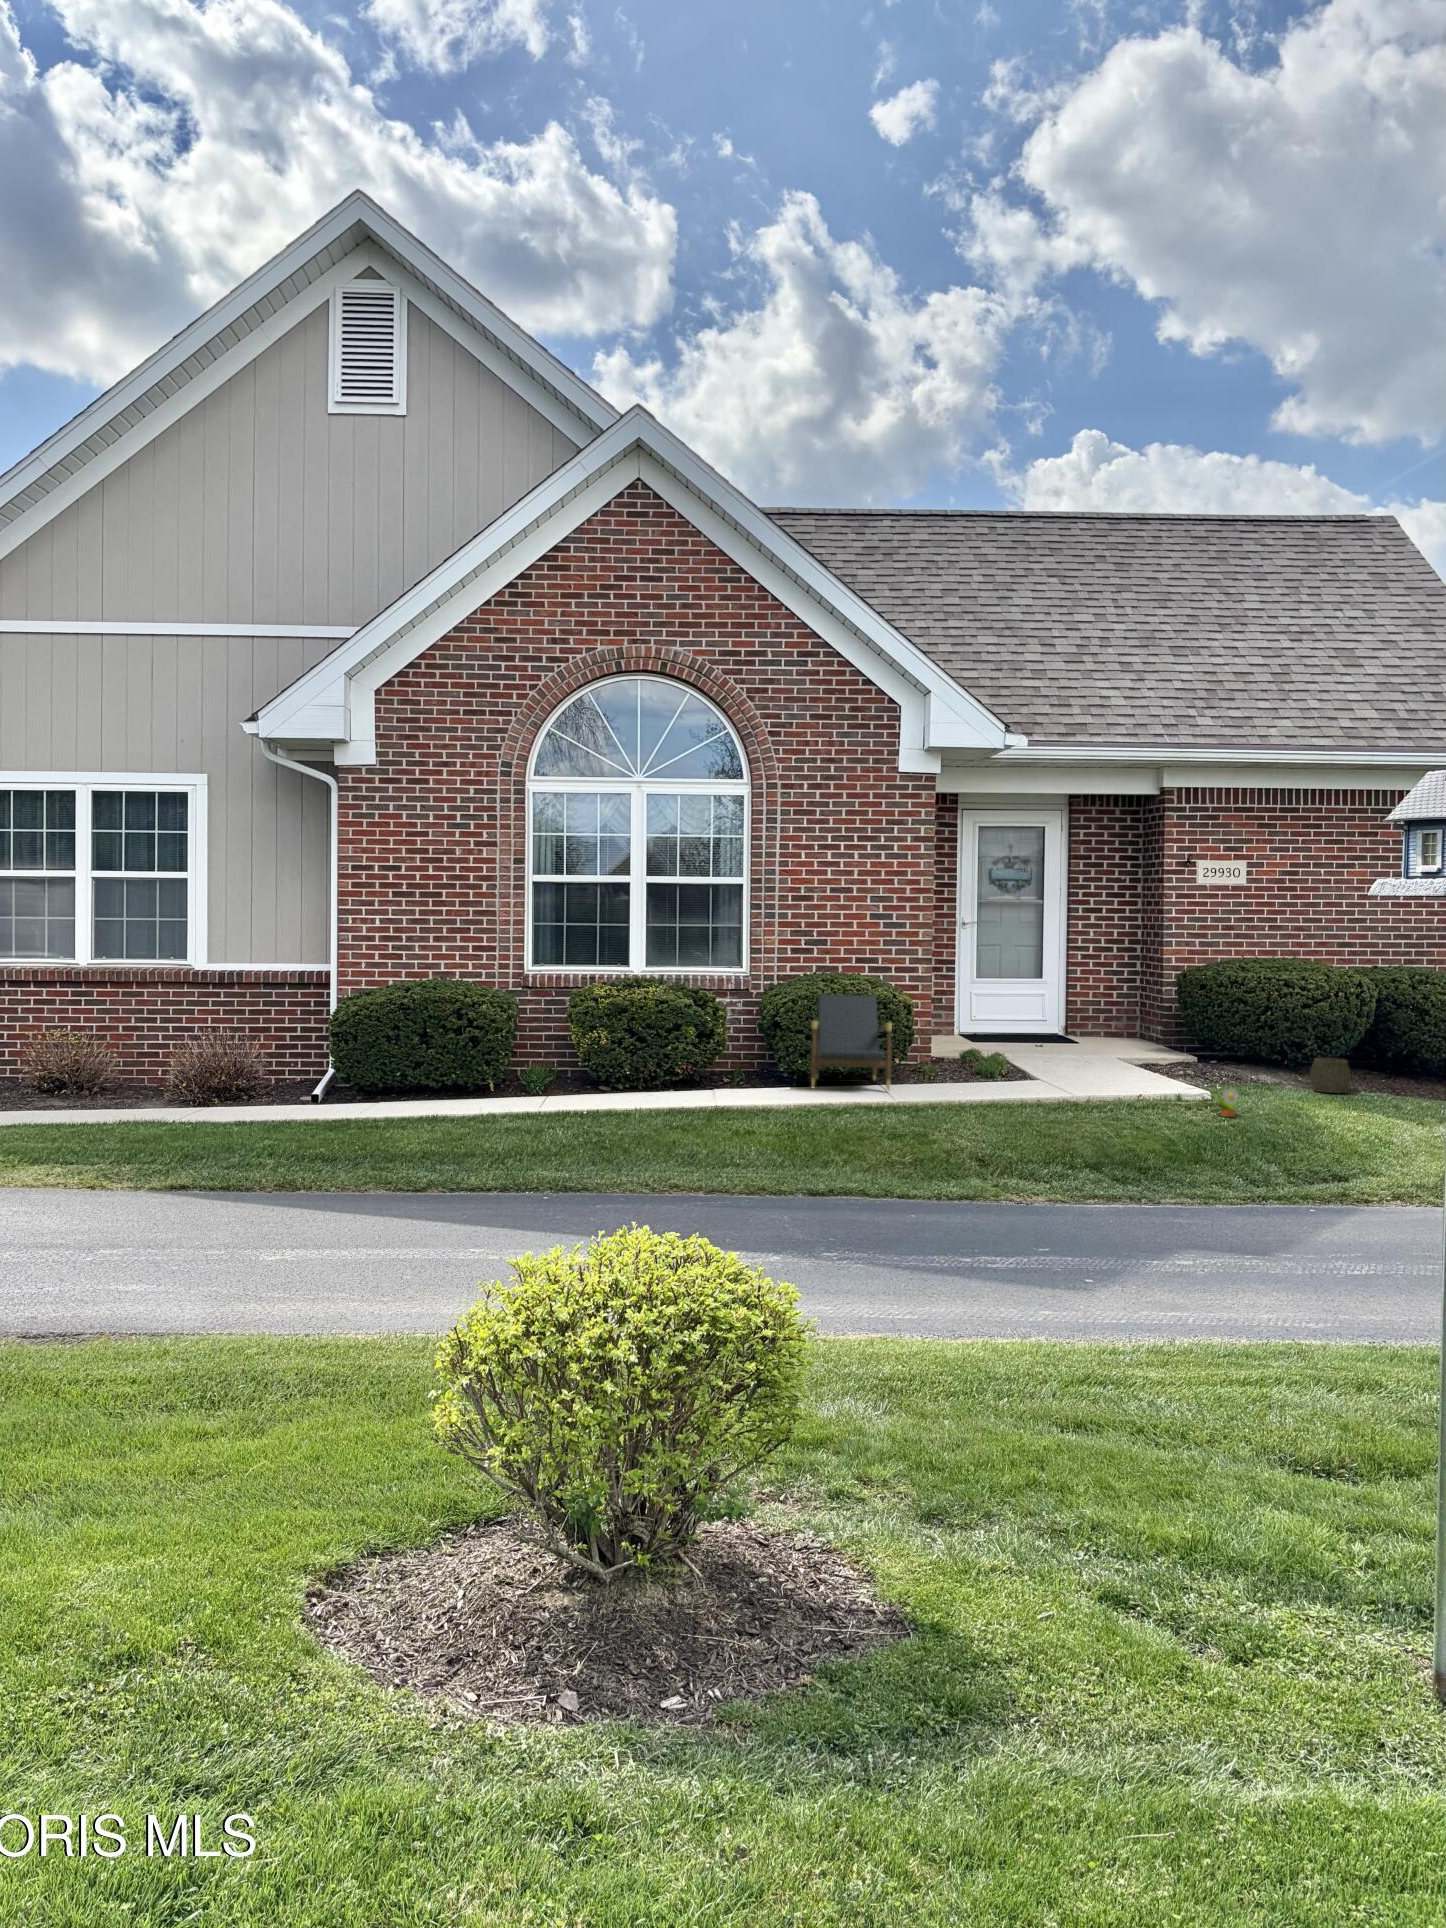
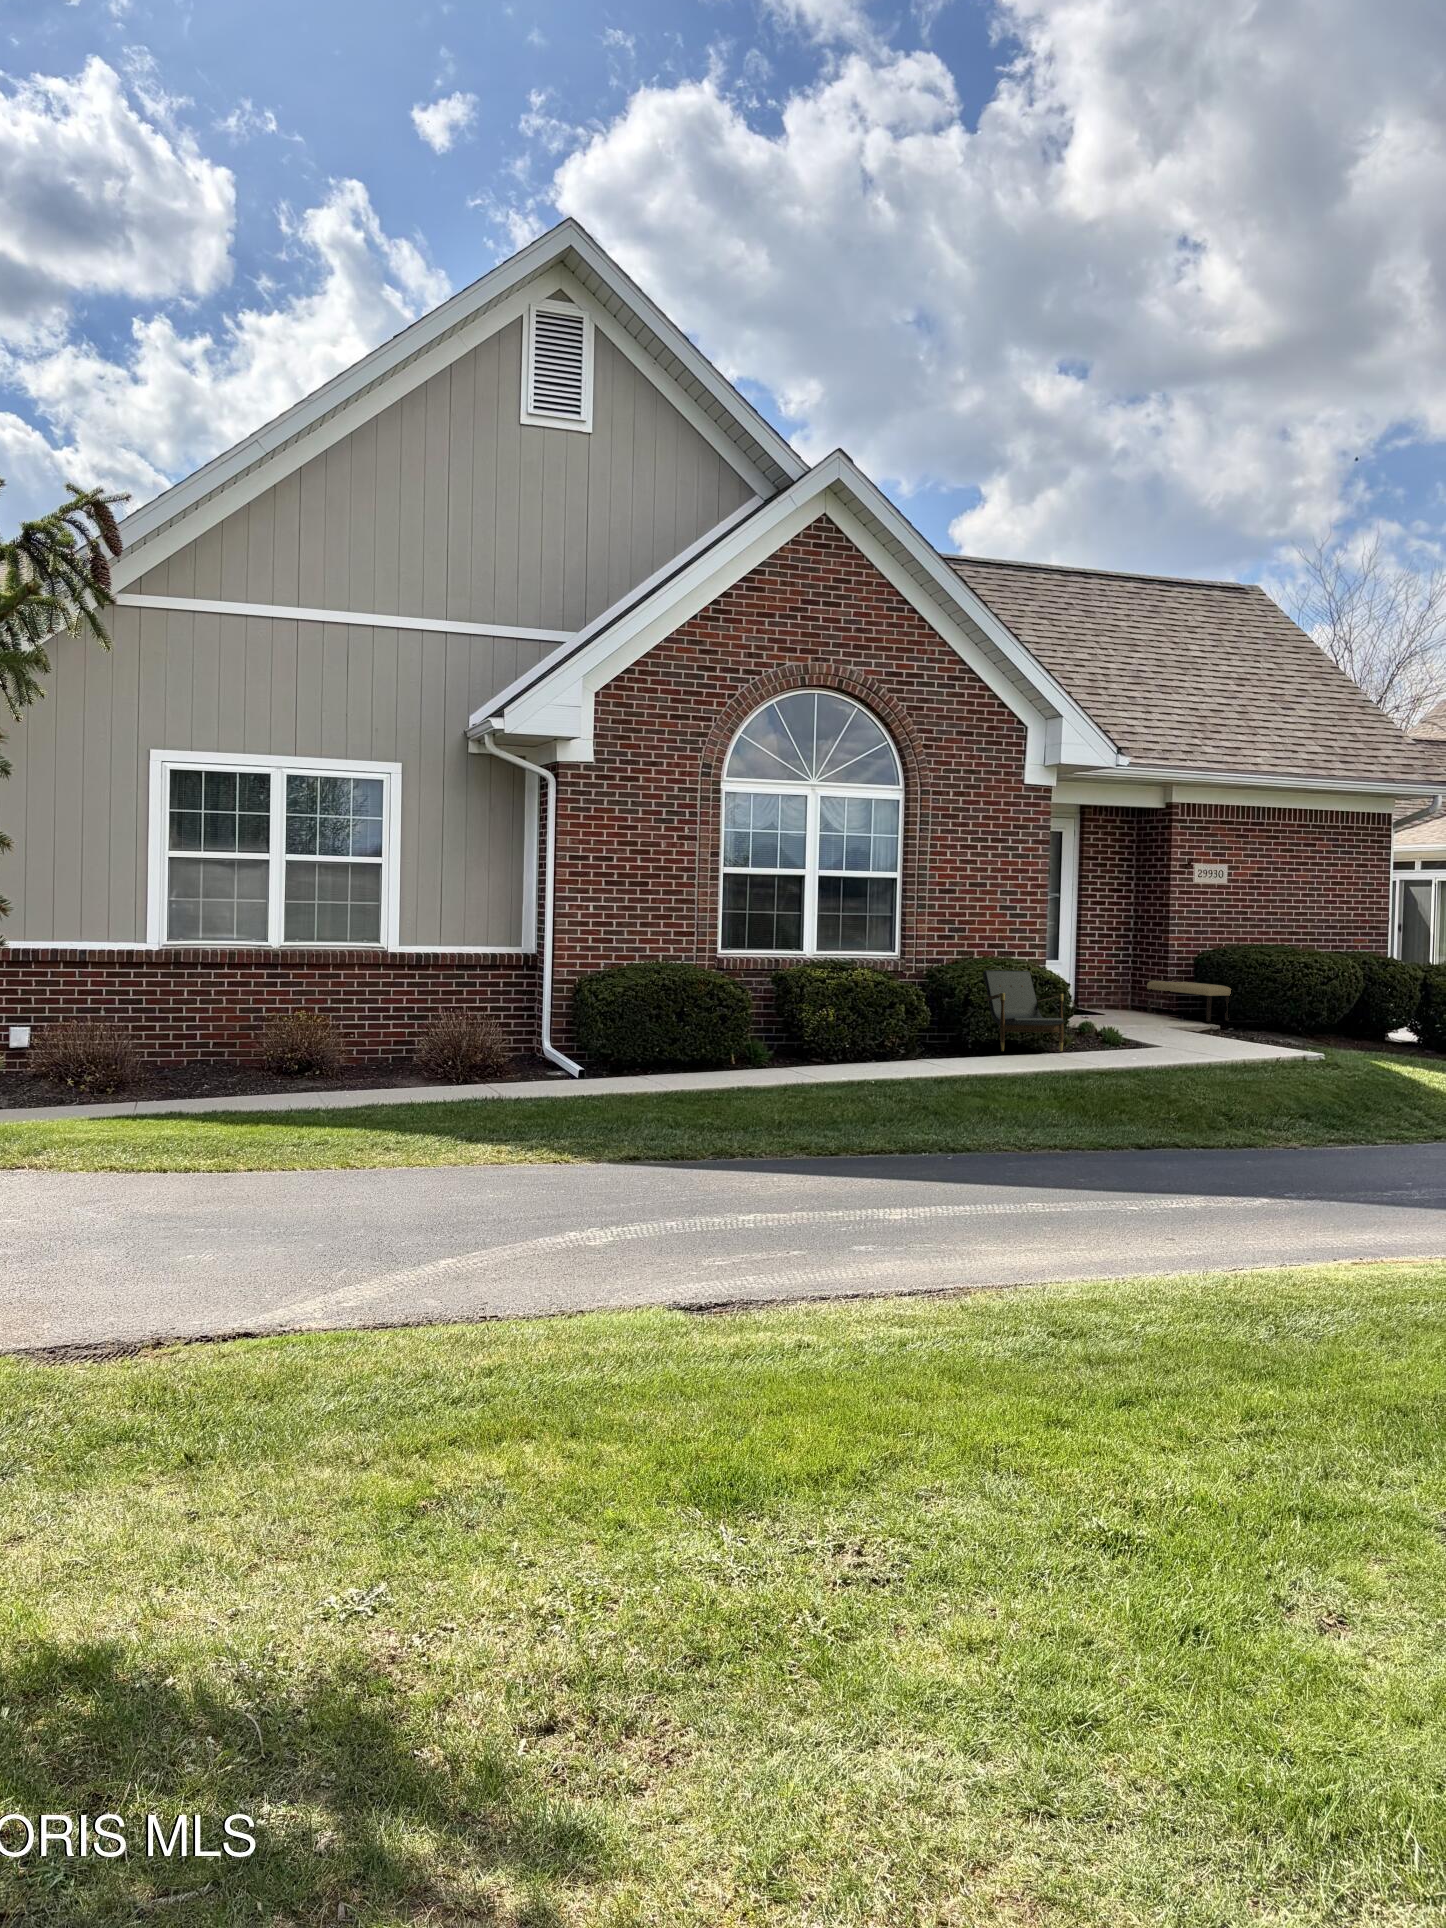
bench: none [1126,1012,1212,1063] -> present [1147,980,1231,1021]
woven basket: present [1310,1058,1351,1093] -> none [1336,1016,1370,1044]
decorative plant: present [1216,1089,1242,1117] -> none [1319,1043,1346,1066]

